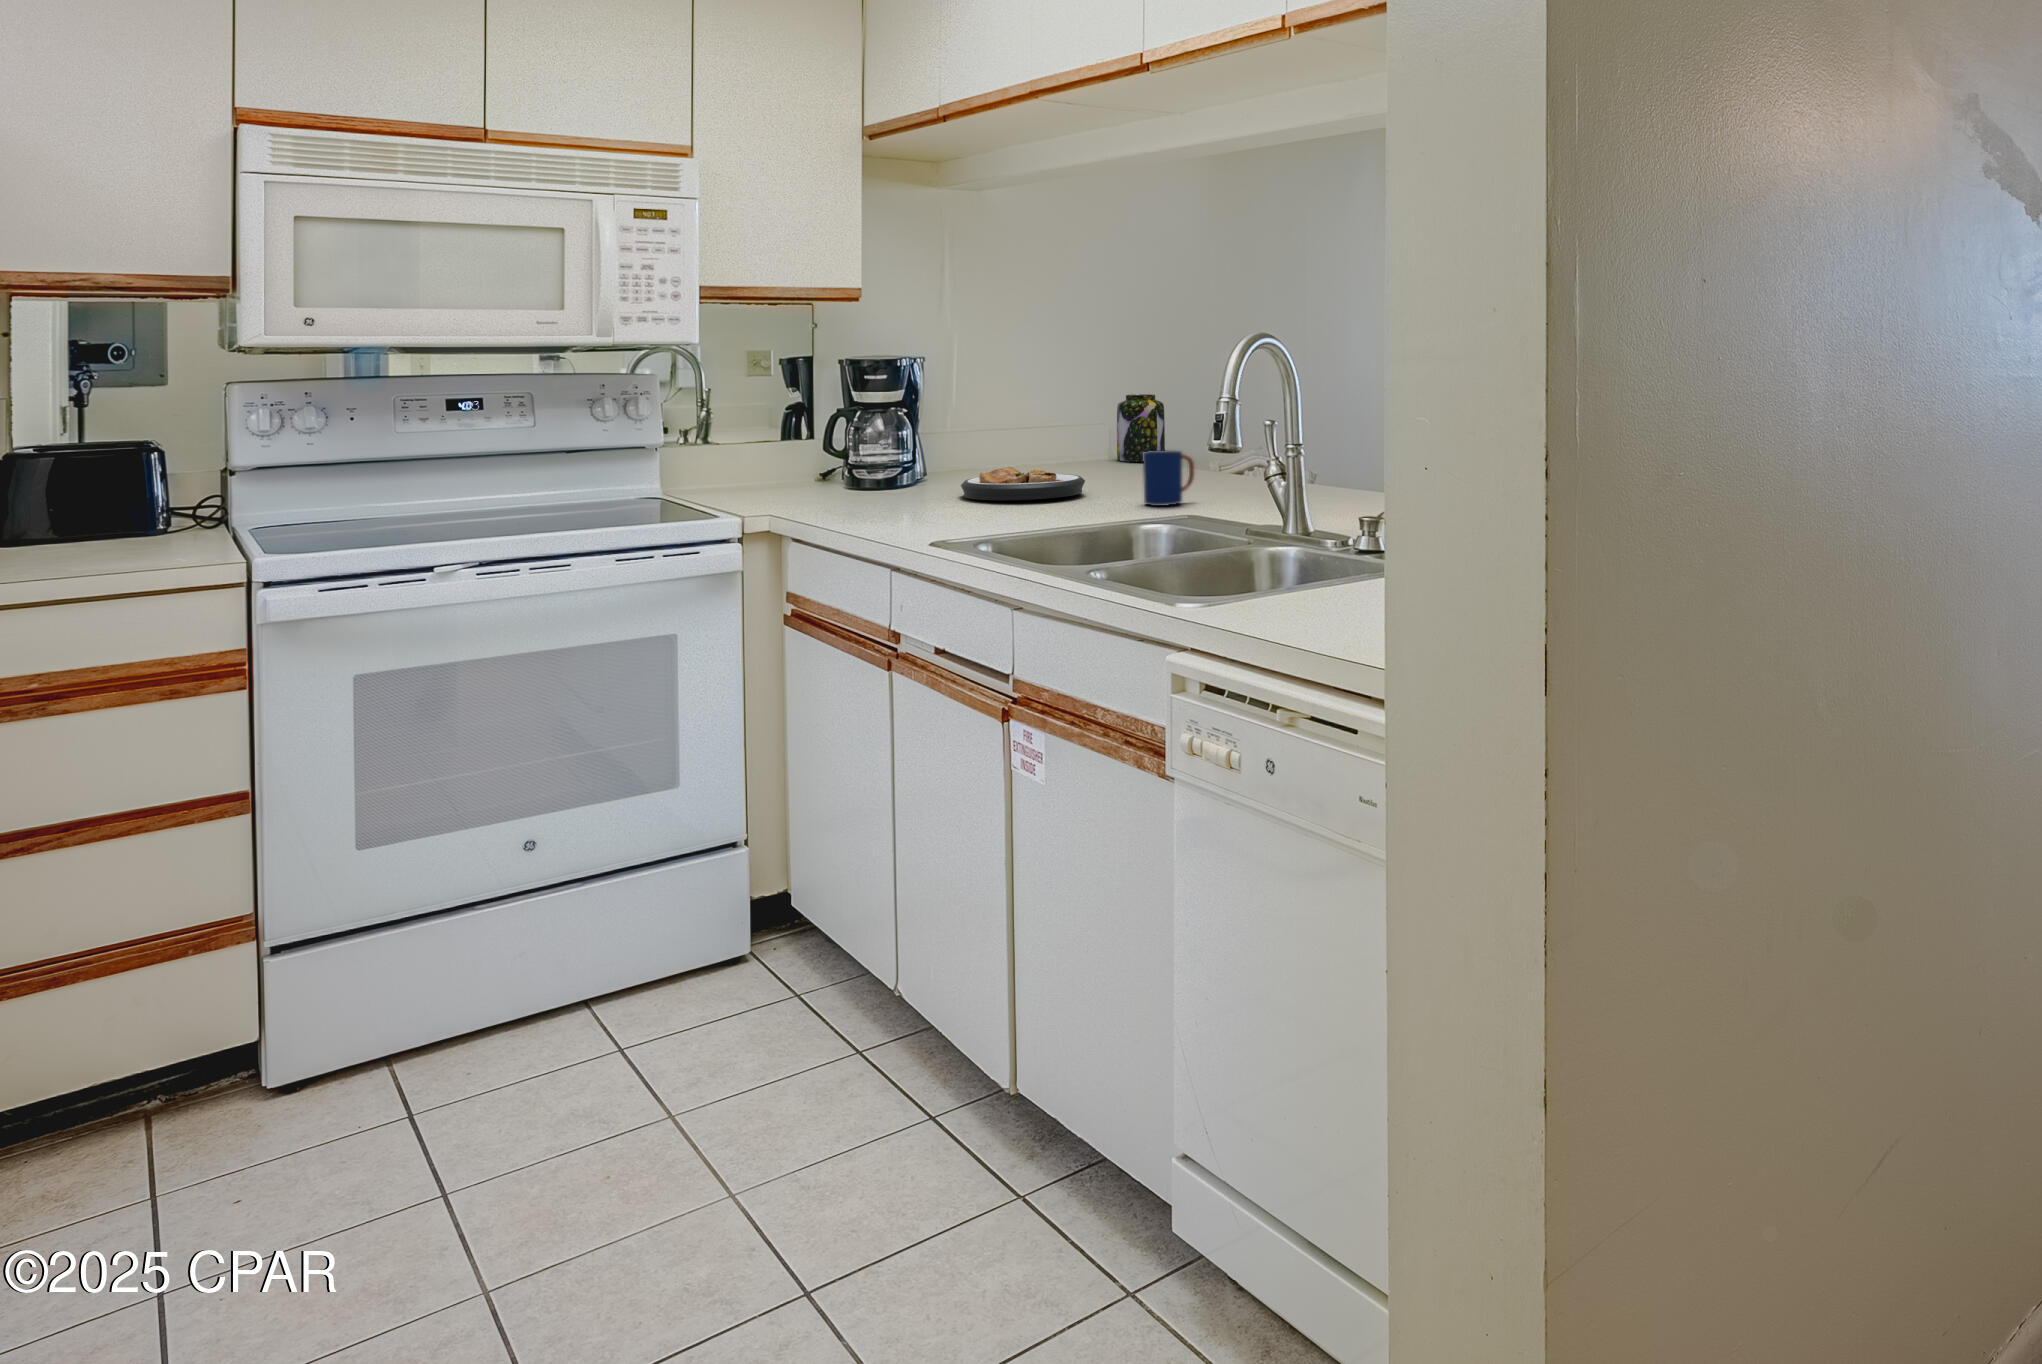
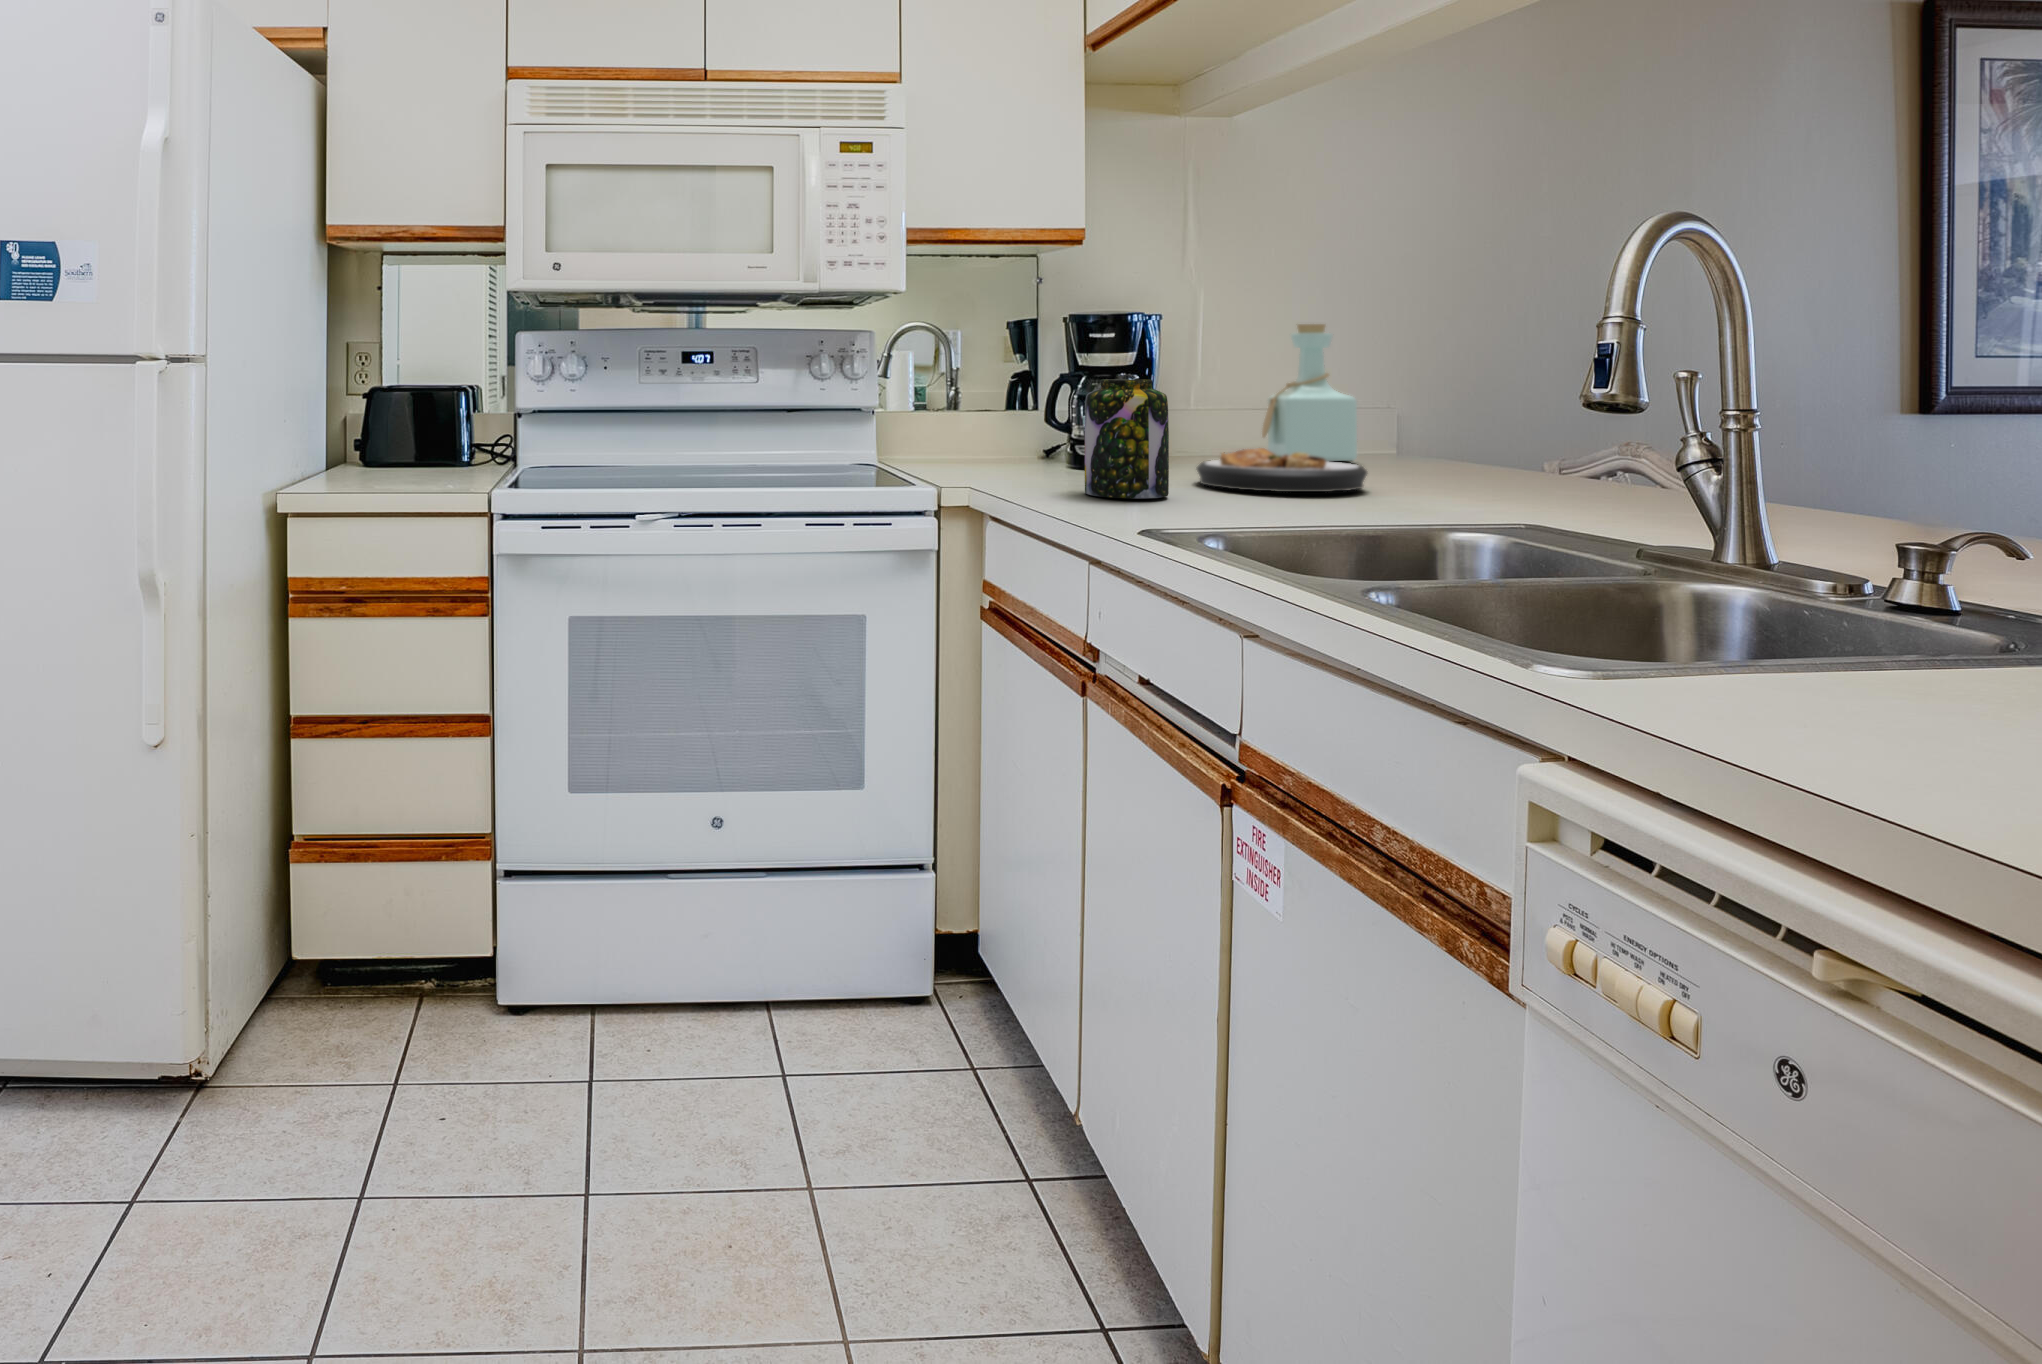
bottle: none [1006,367,1076,472] -> present [1262,324,1357,461]
jar: present [1117,394,1165,462] -> present [1085,379,1169,499]
mug: present [1143,451,1194,506] -> none [1458,432,1542,513]

